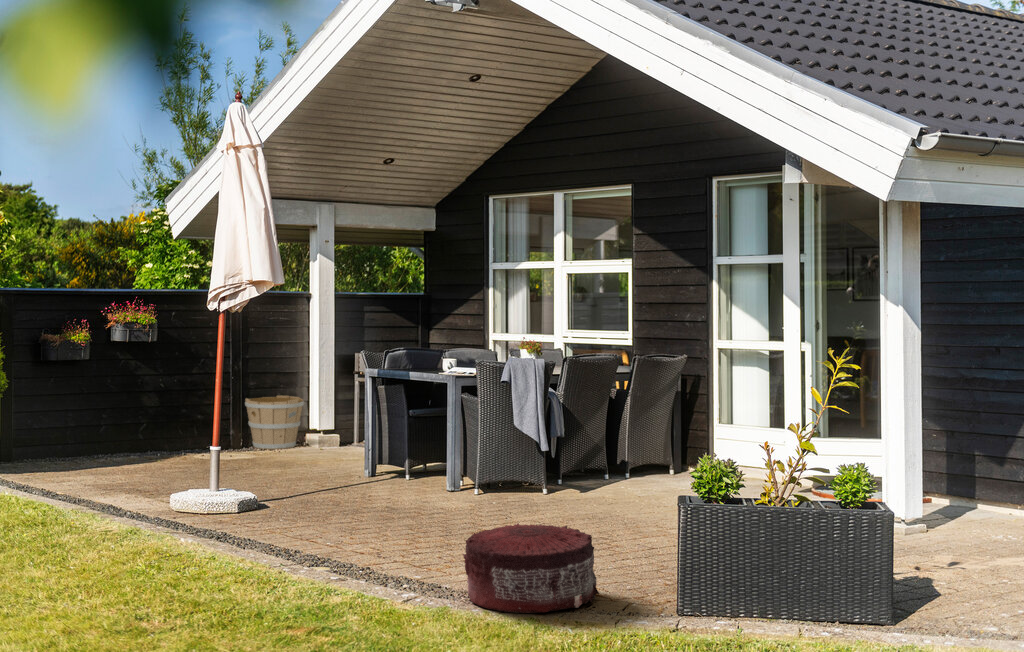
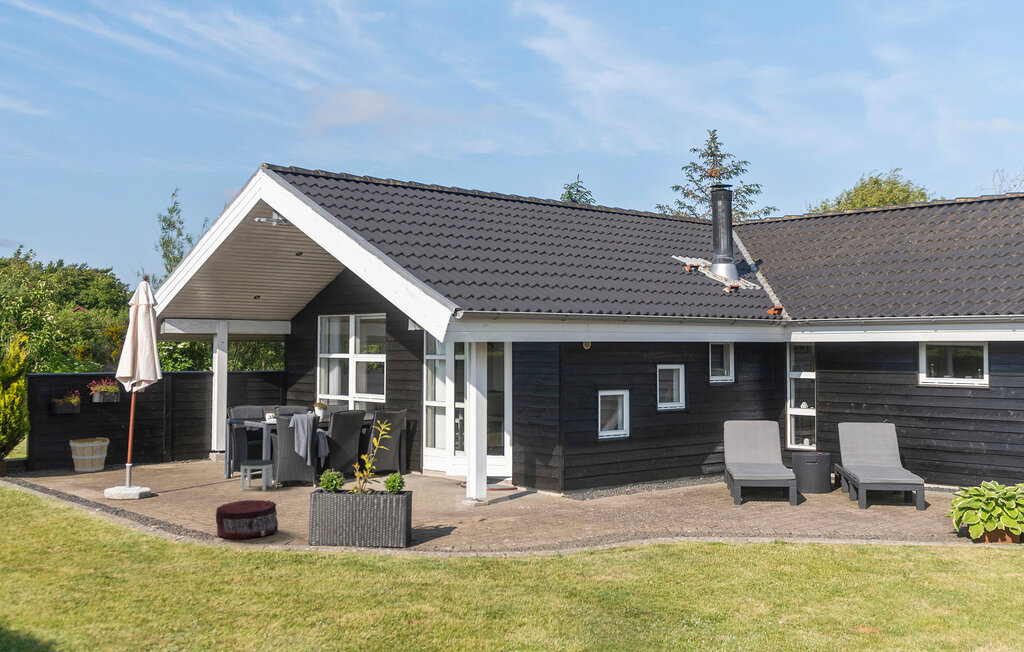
wooden bucket: present [245,396,304,449] -> present [70,438,109,472]
round table: none [411,442,476,501] -> present [239,460,274,490]

